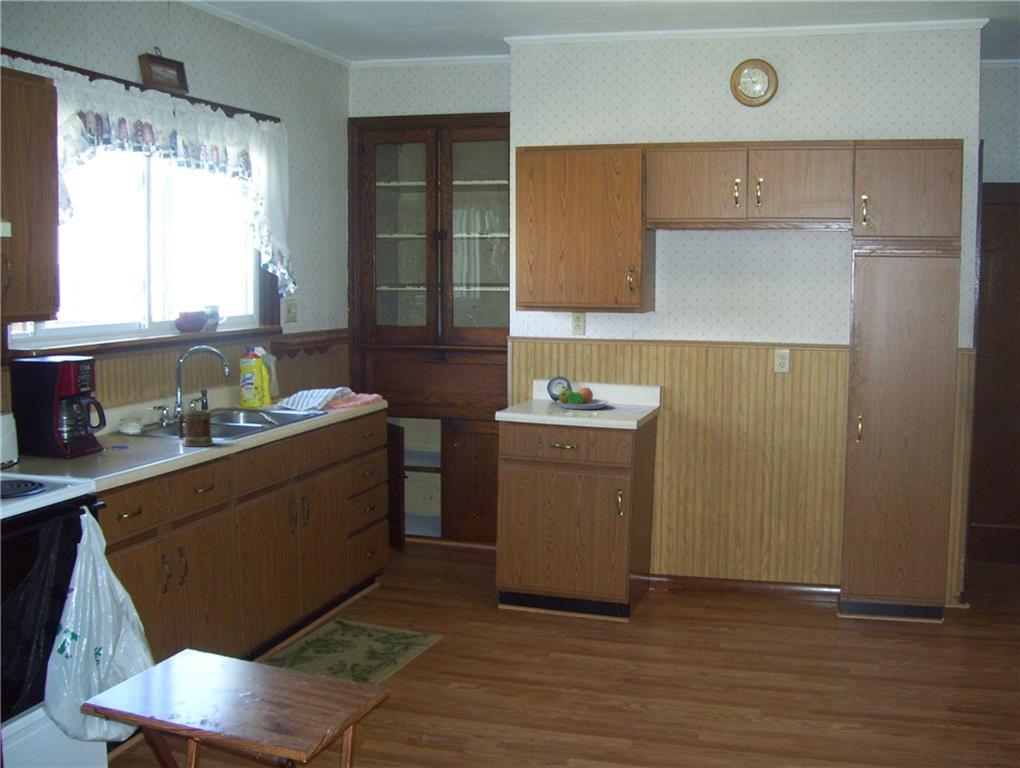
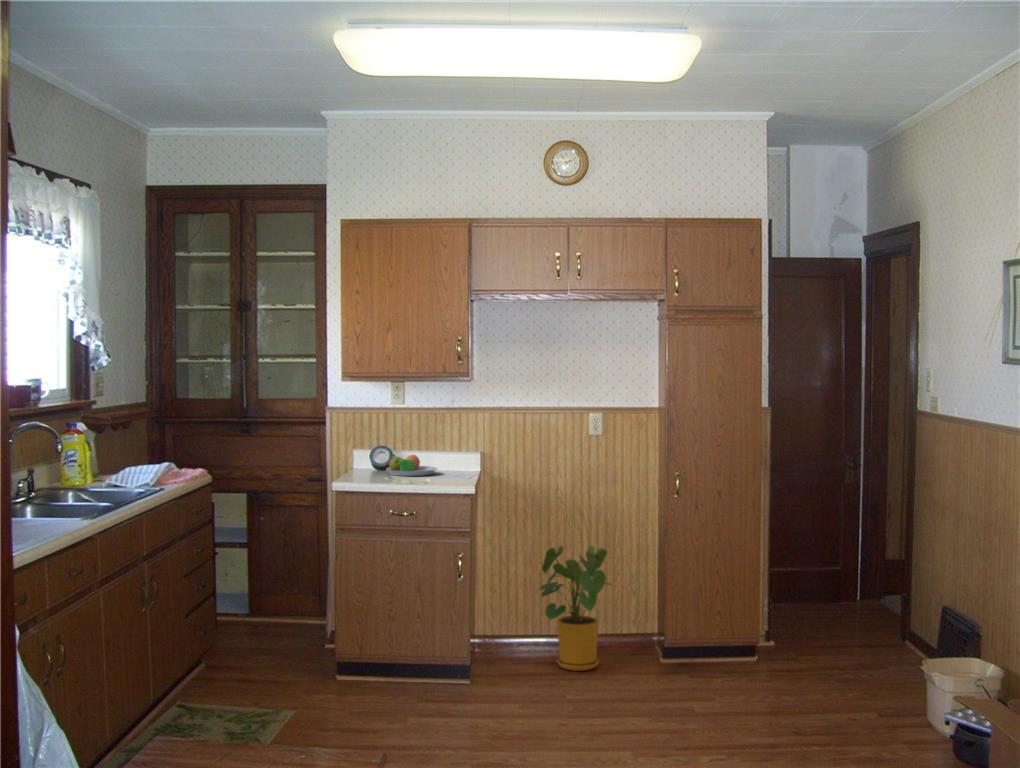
mug: present [178,410,213,446] -> none [40,488,80,526]
house plant: none [701,489,794,622] -> present [539,546,612,671]

